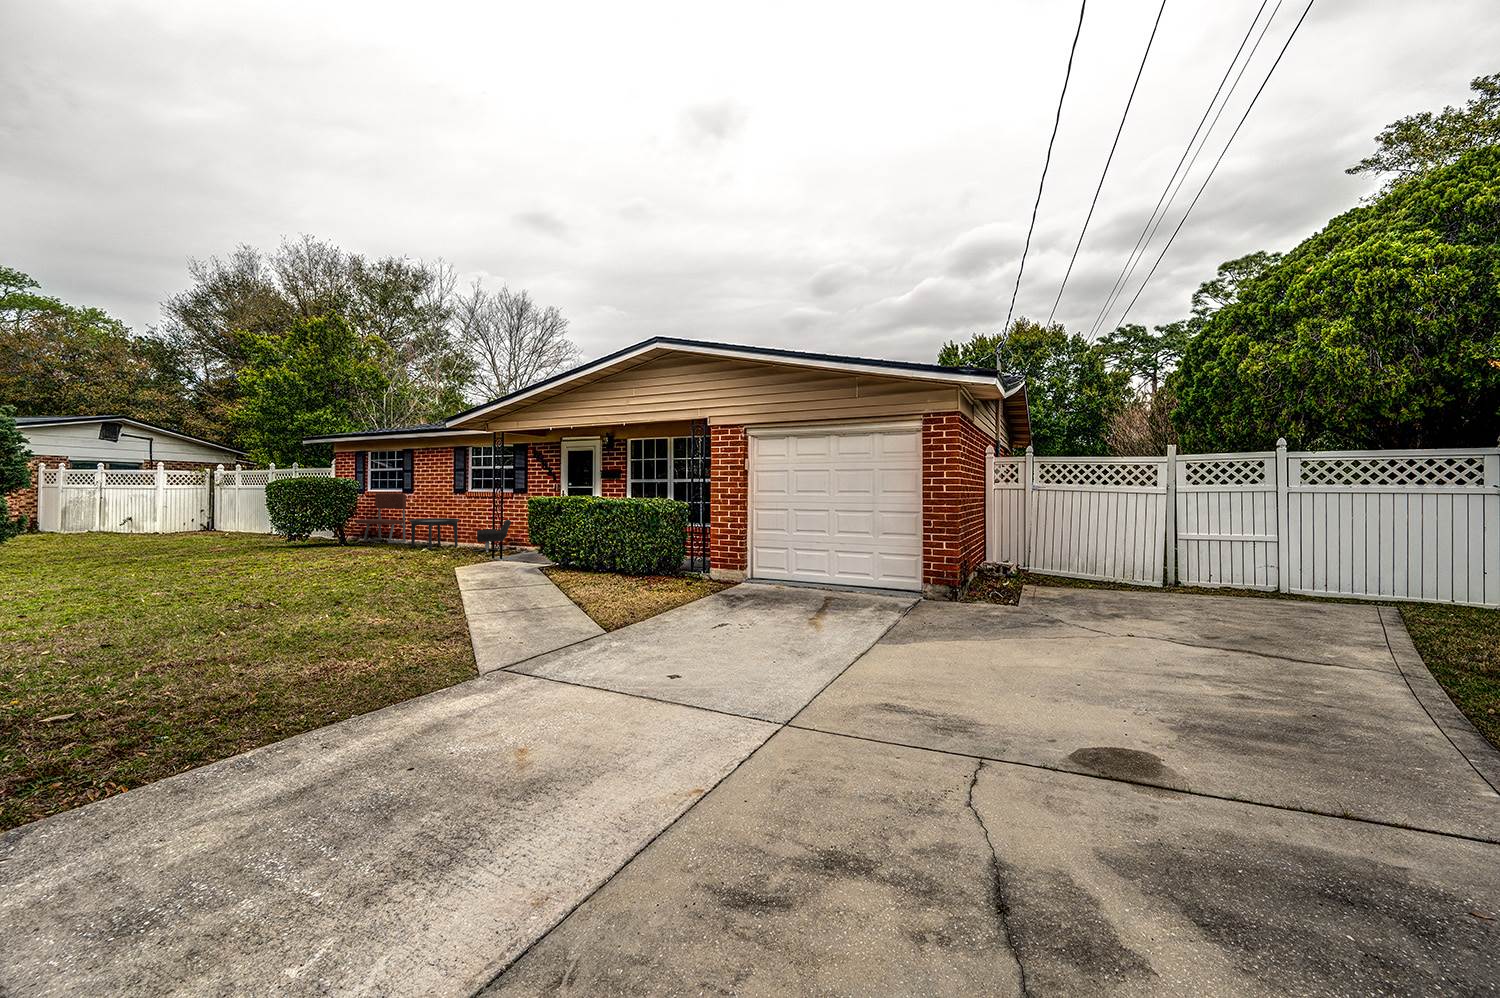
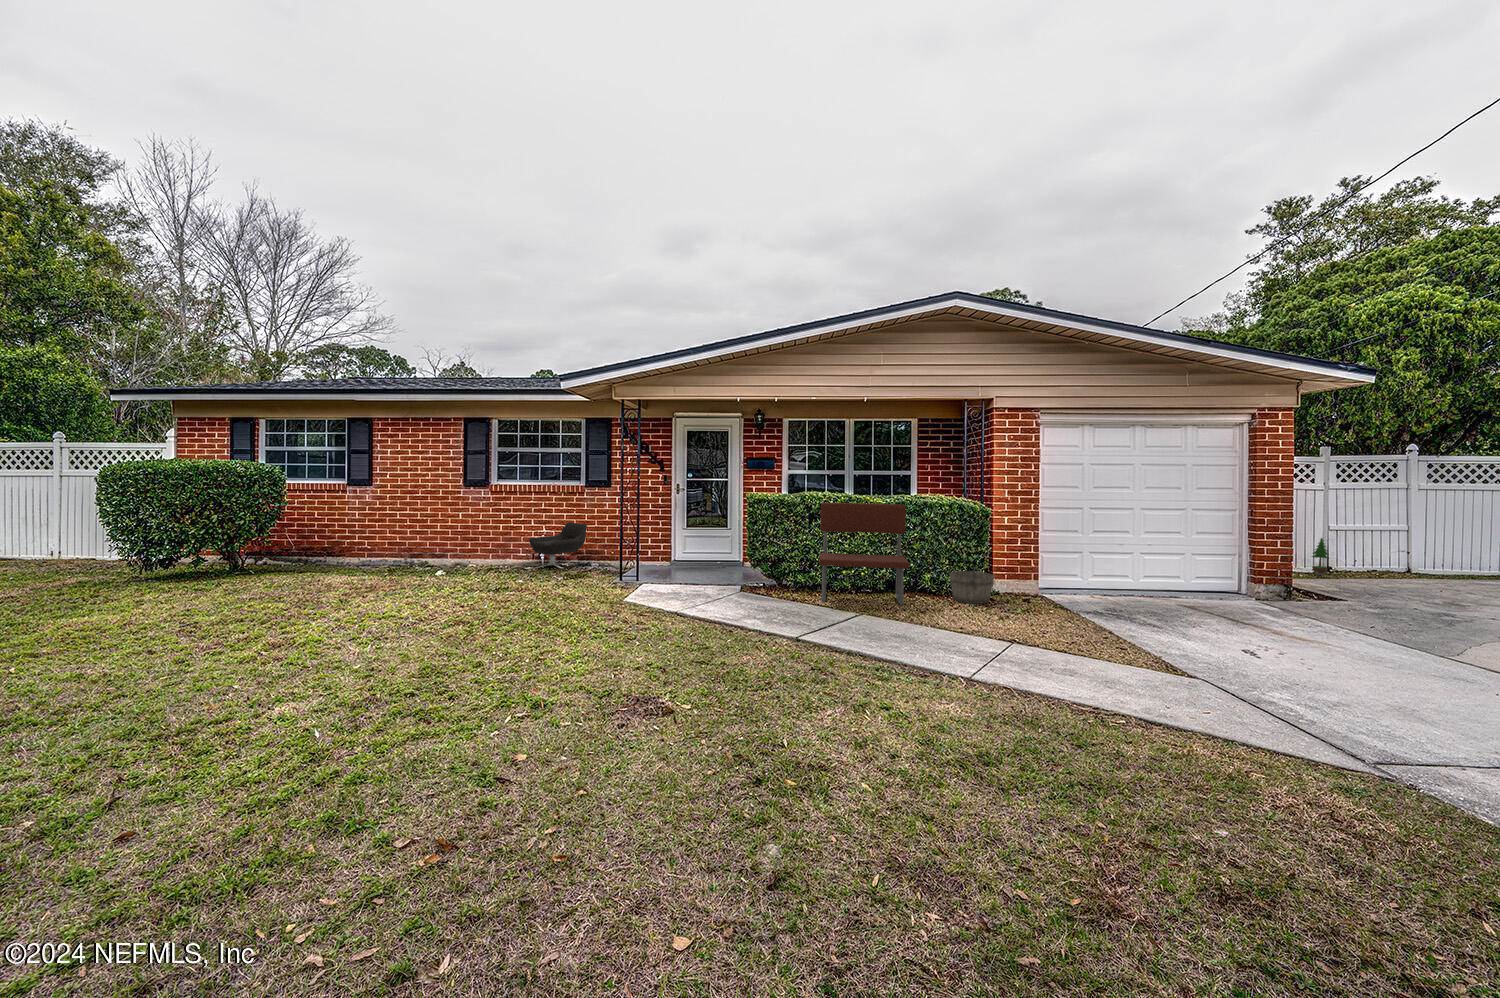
bench: present [356,493,406,543] -> present [819,503,909,605]
round table: present [409,518,460,549] -> none [408,522,484,568]
potted tree: none [1137,549,1155,595] -> present [1312,538,1329,576]
wooden bucket: none [642,554,677,585] -> present [950,567,994,604]

